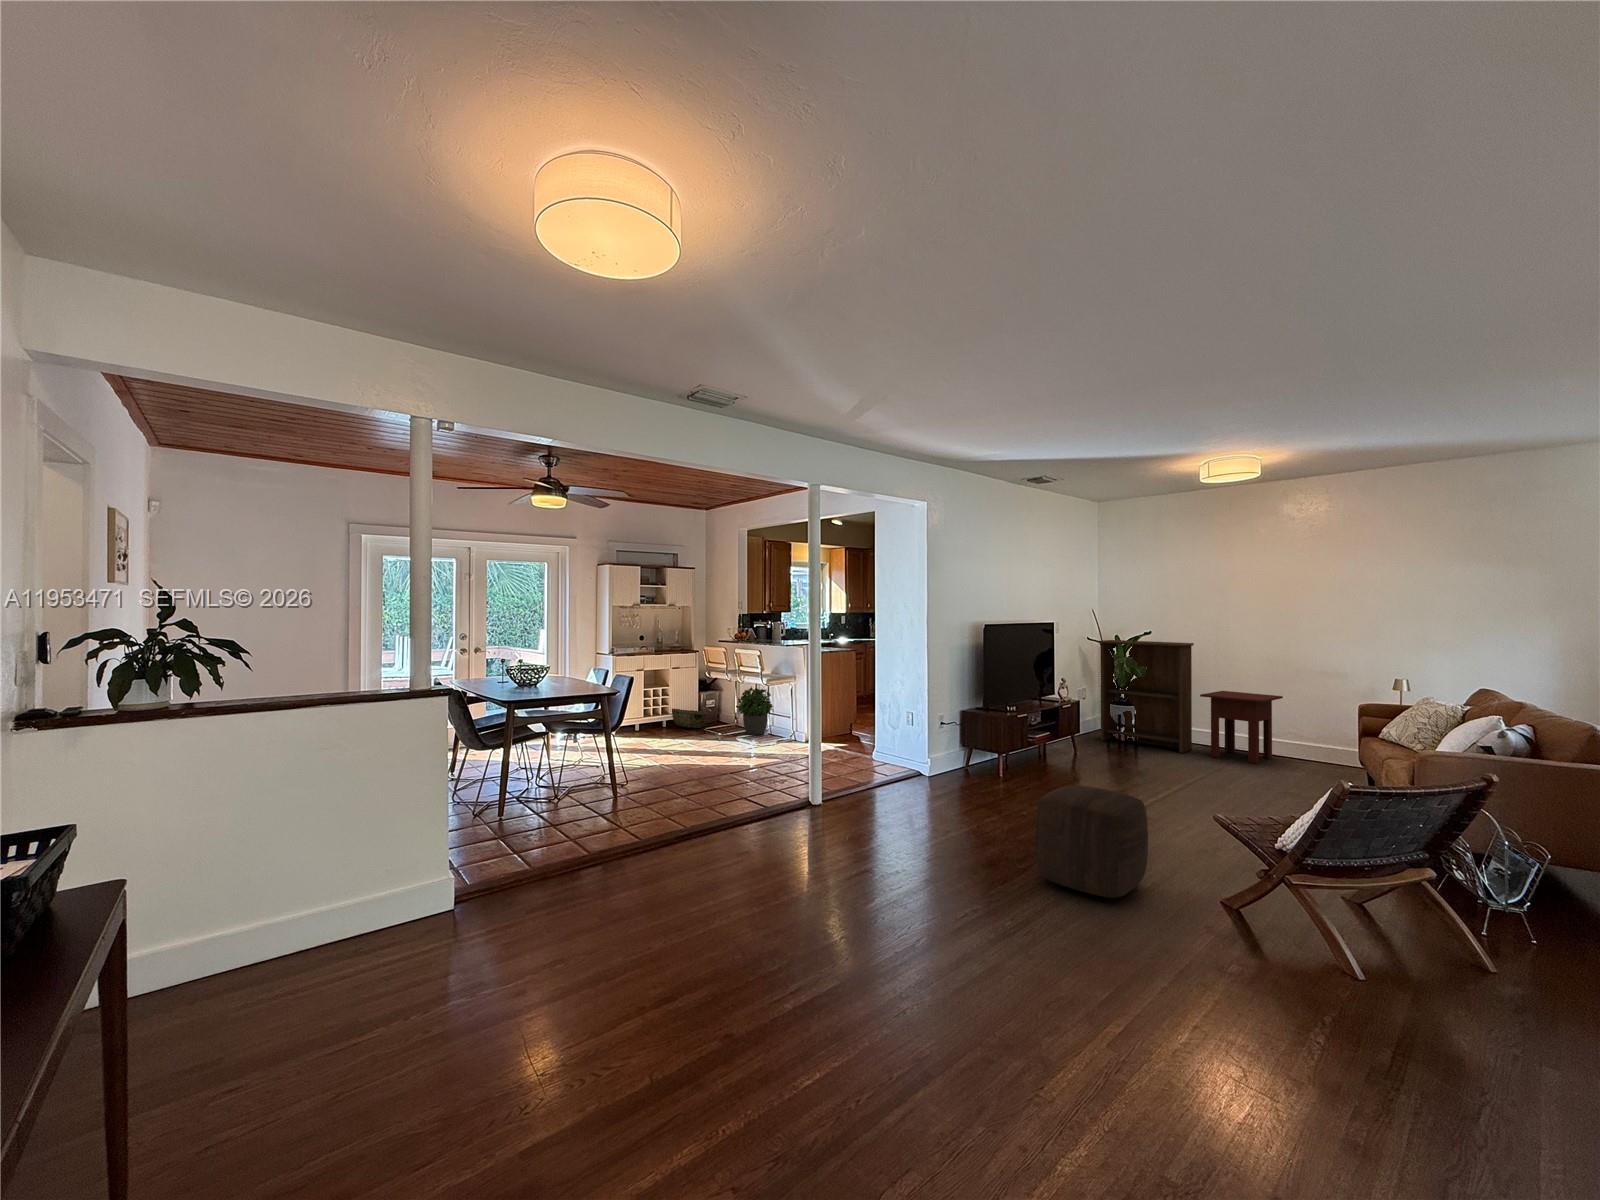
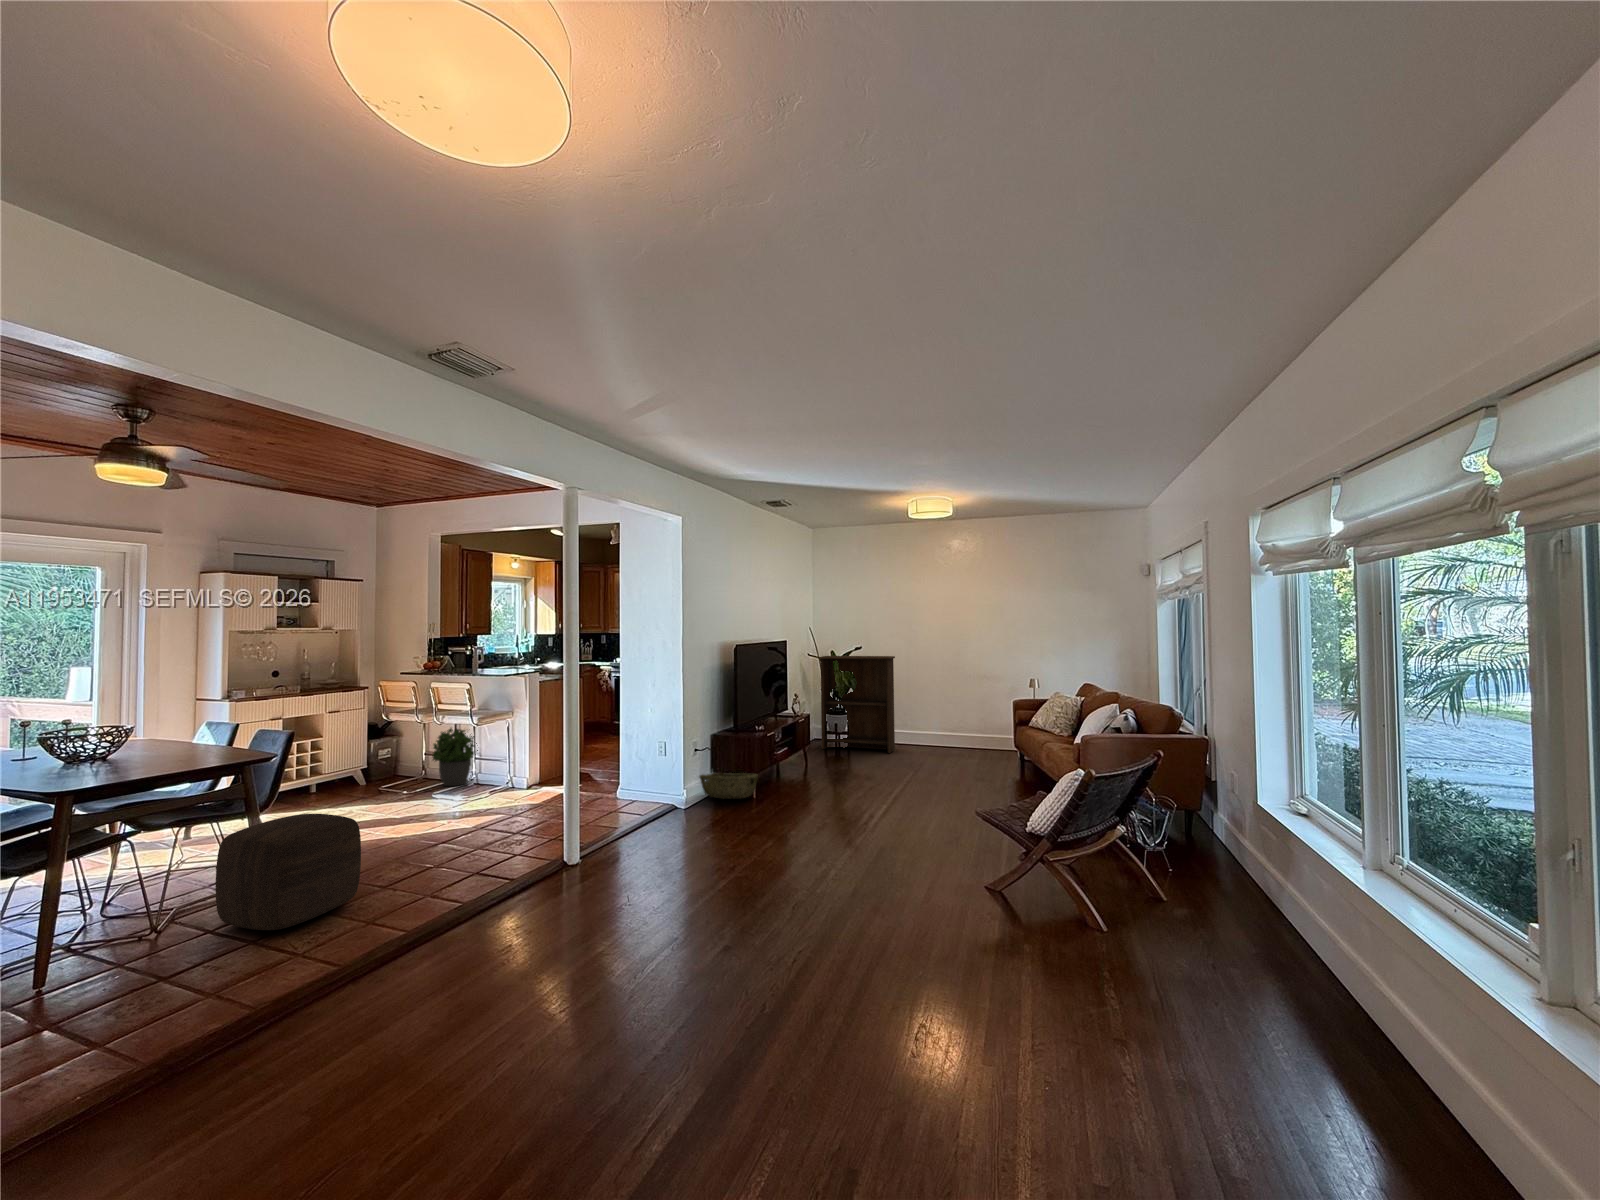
side table: present [1200,691,1283,764] -> none [903,696,959,756]
woven basket: present [672,709,708,728] -> present [700,773,758,799]
ottoman: present [1035,786,1148,898] -> present [216,814,361,930]

